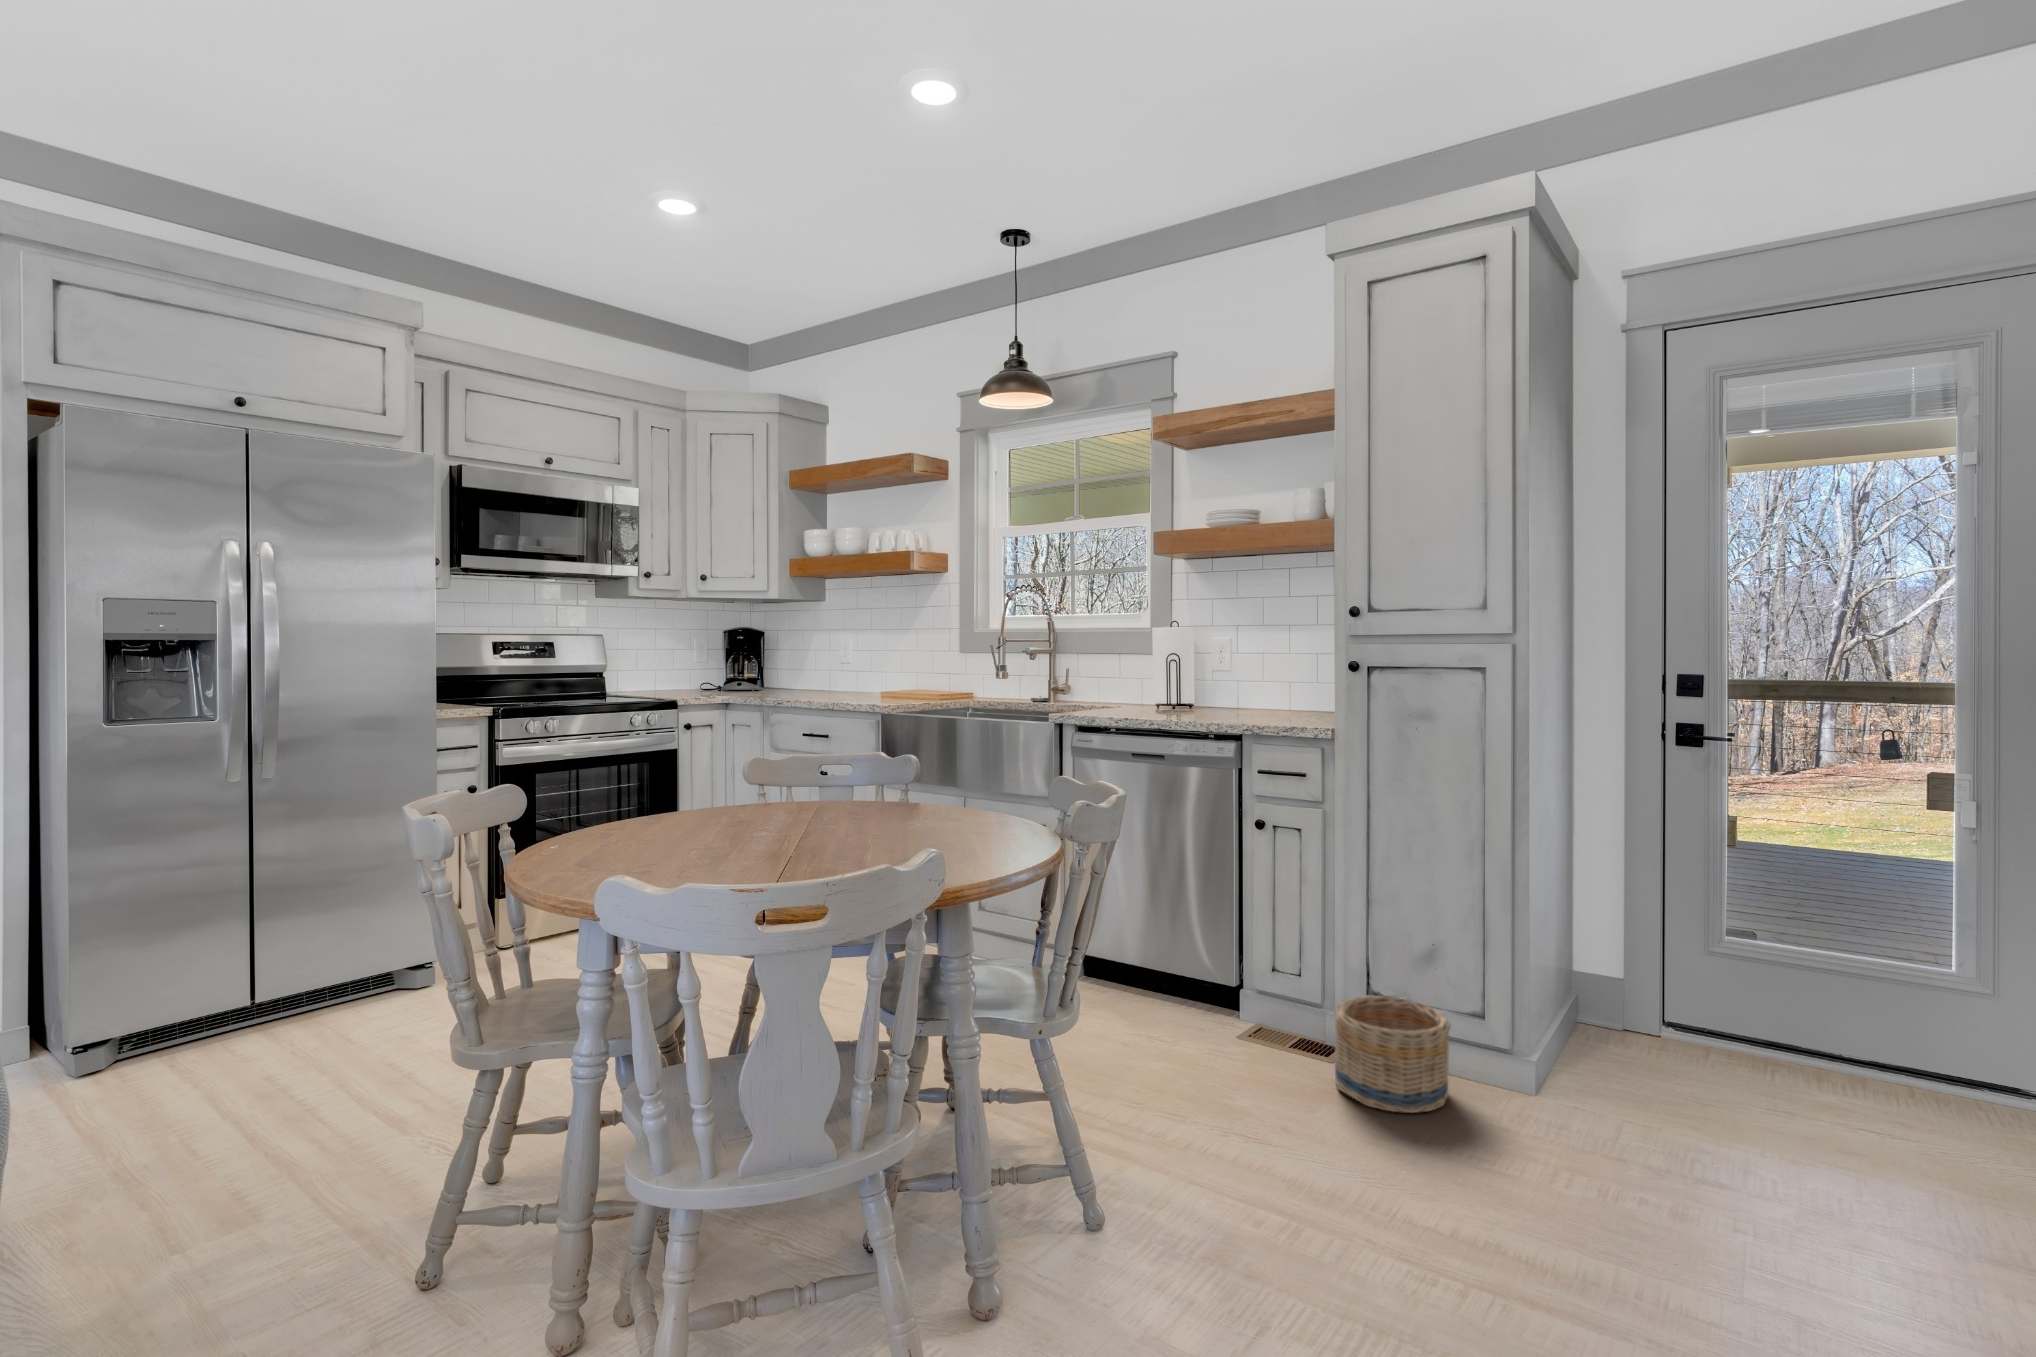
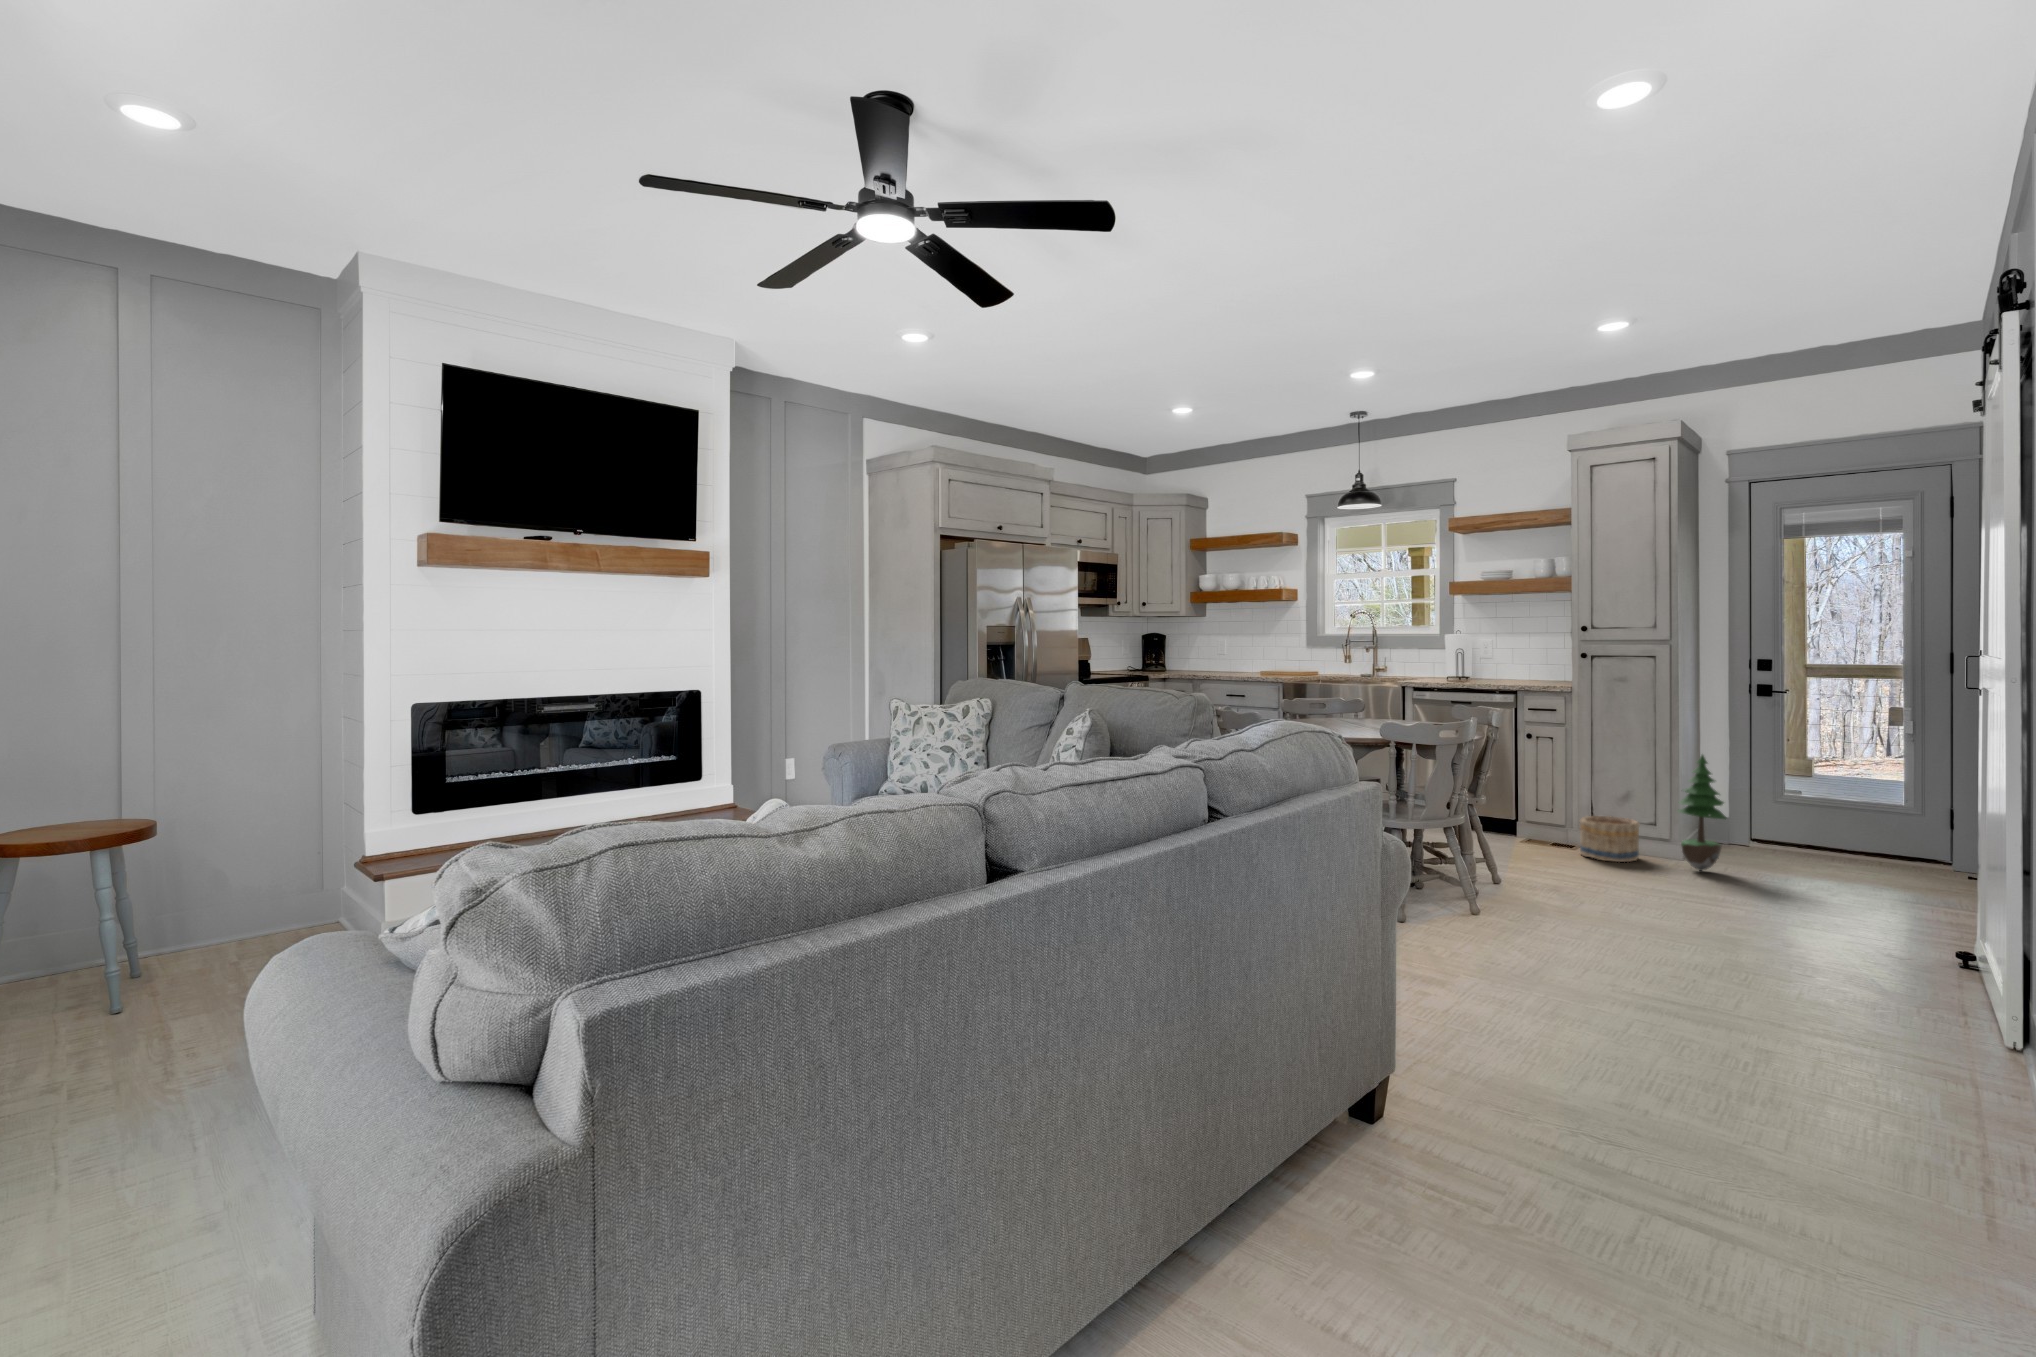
potted tree: none [1518,886,1627,1151] -> present [1678,755,1726,871]

